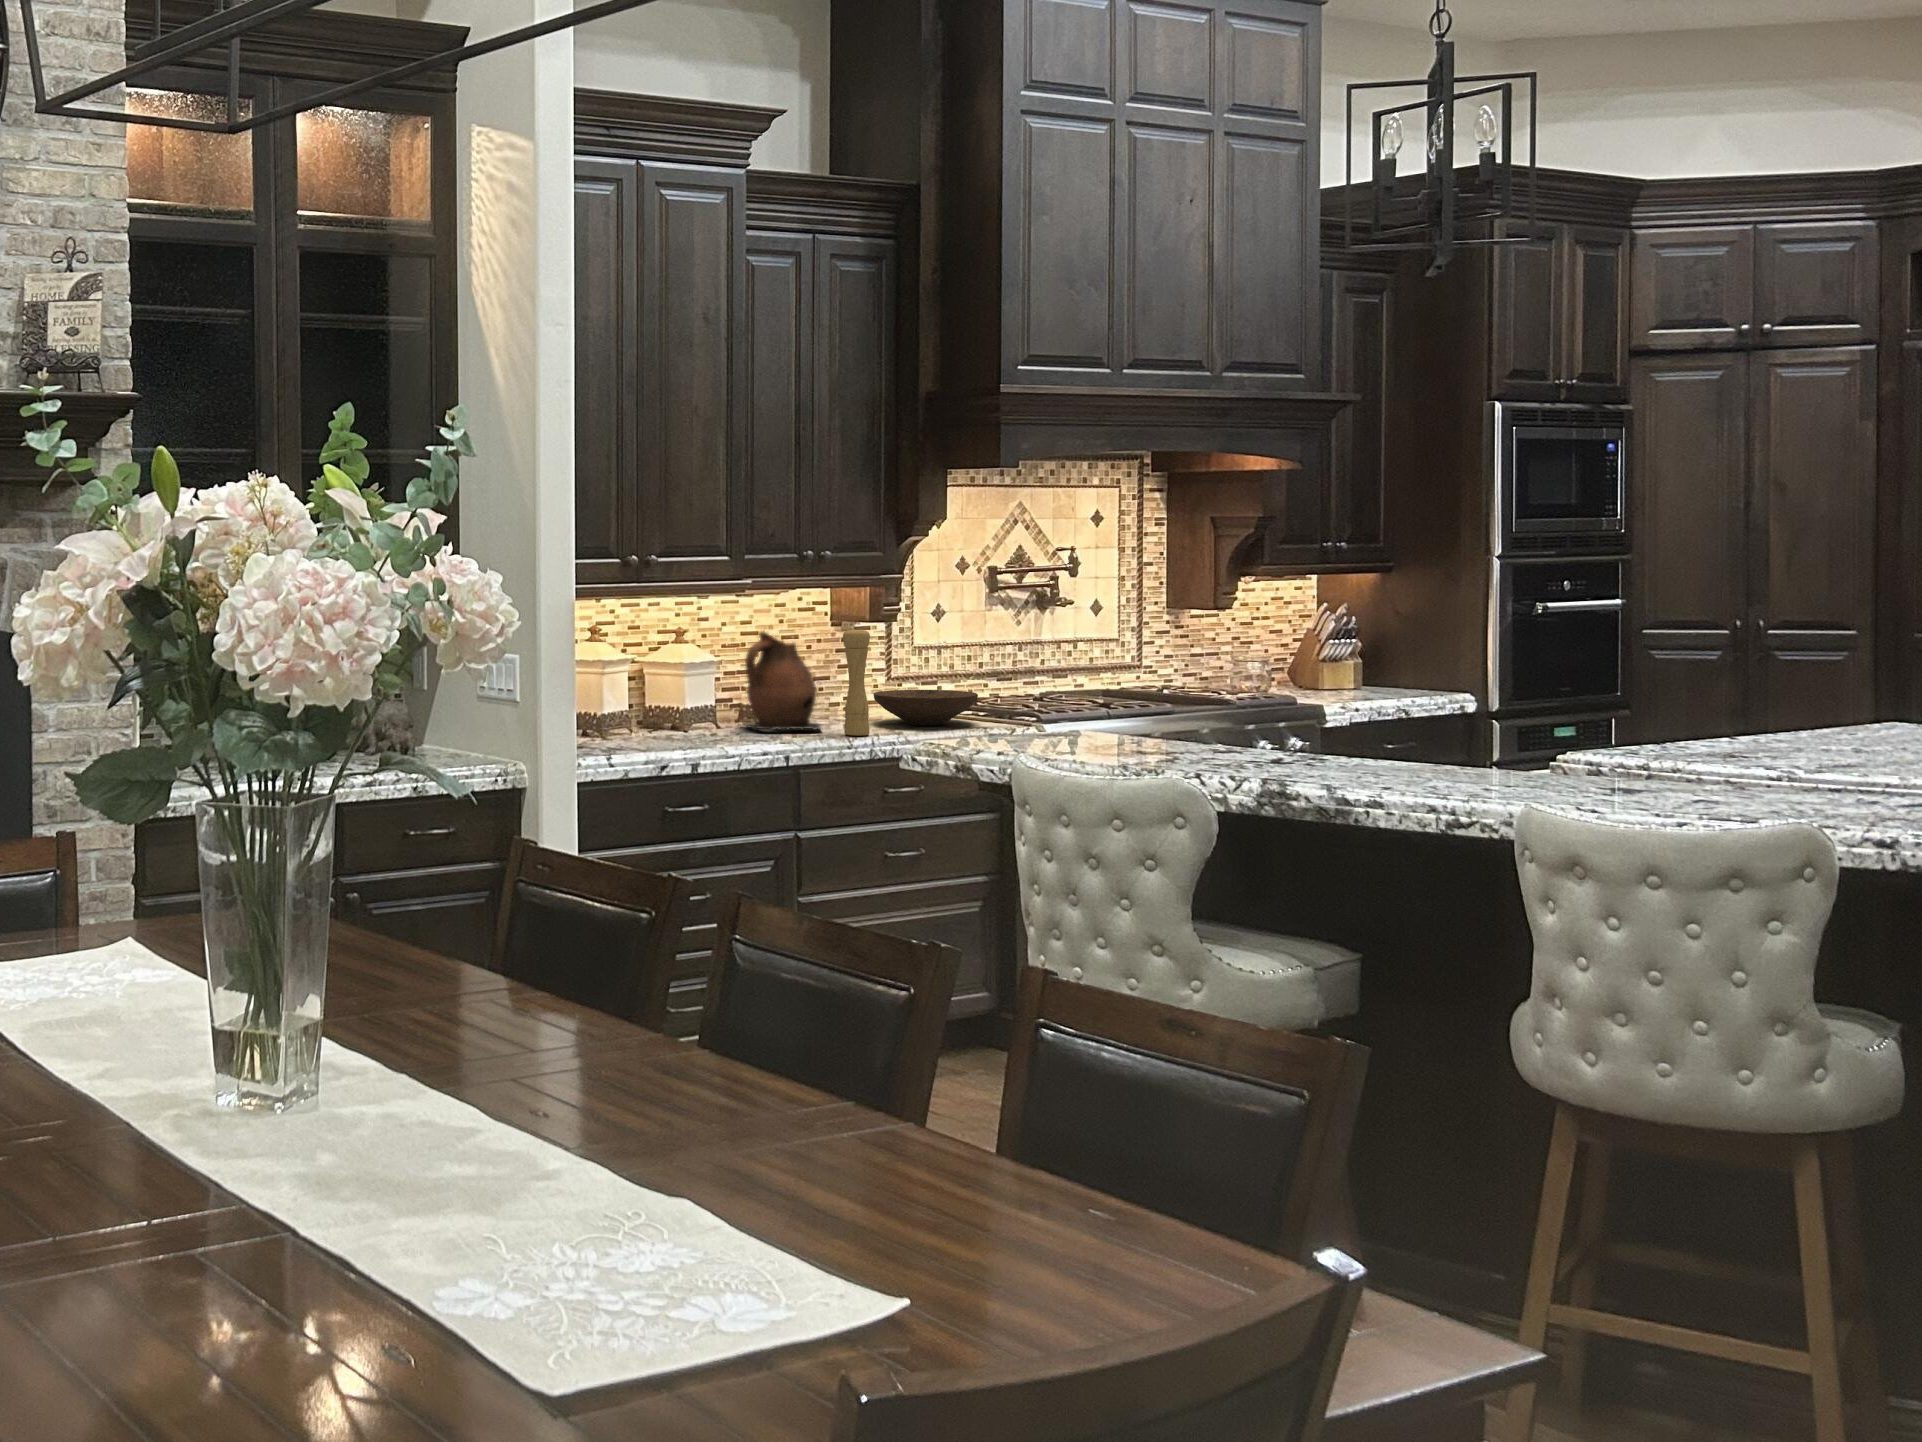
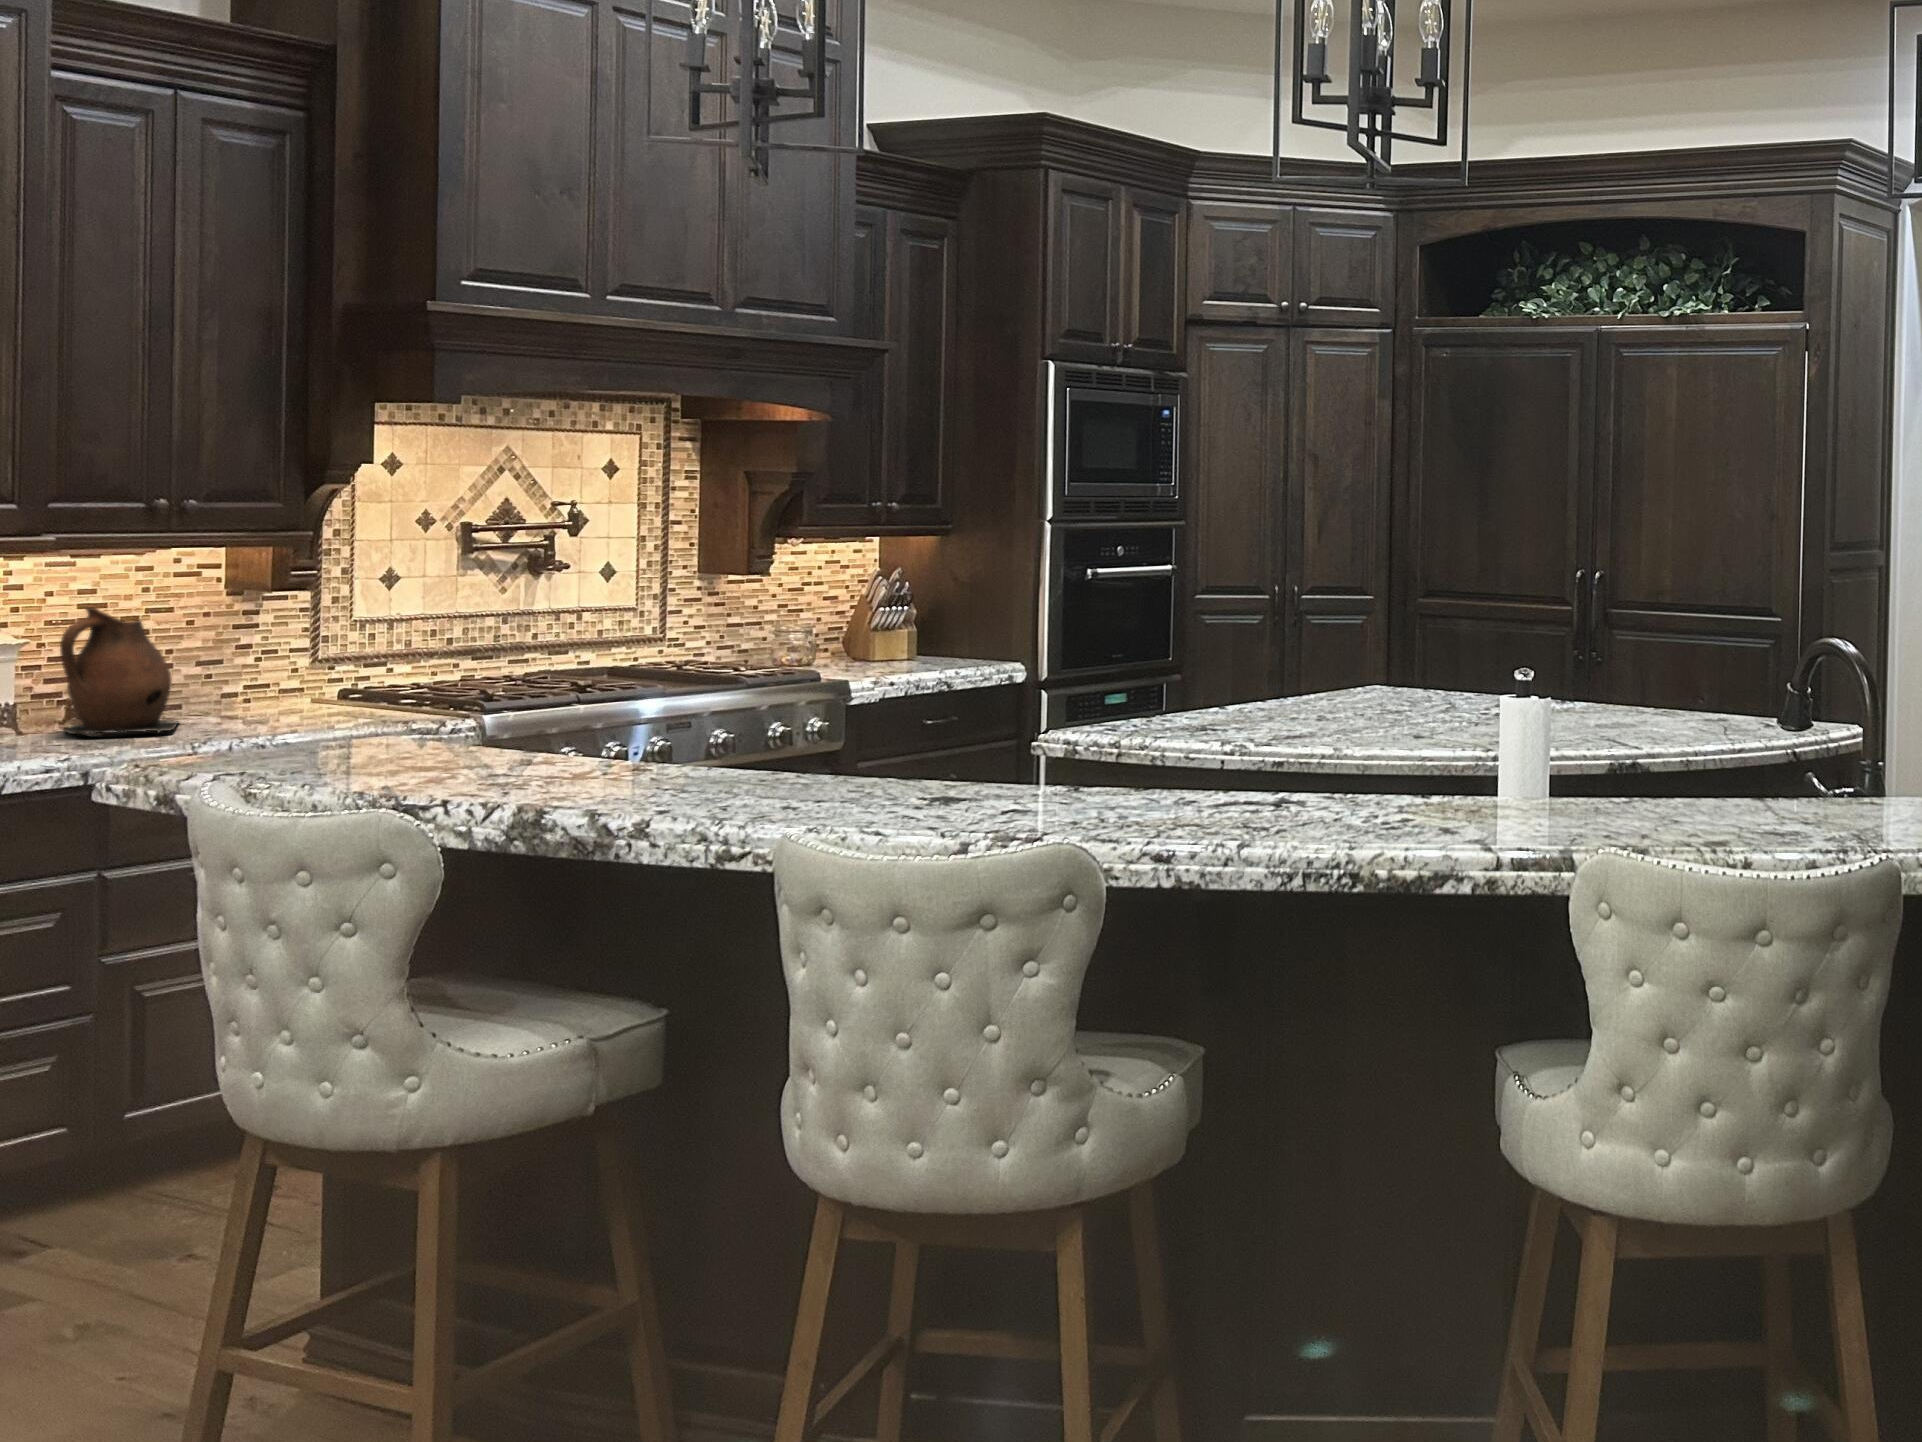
pepper mill: present [843,628,870,736] -> none [200,601,239,738]
wooden bowl: present [873,690,978,726] -> none [260,675,403,720]

